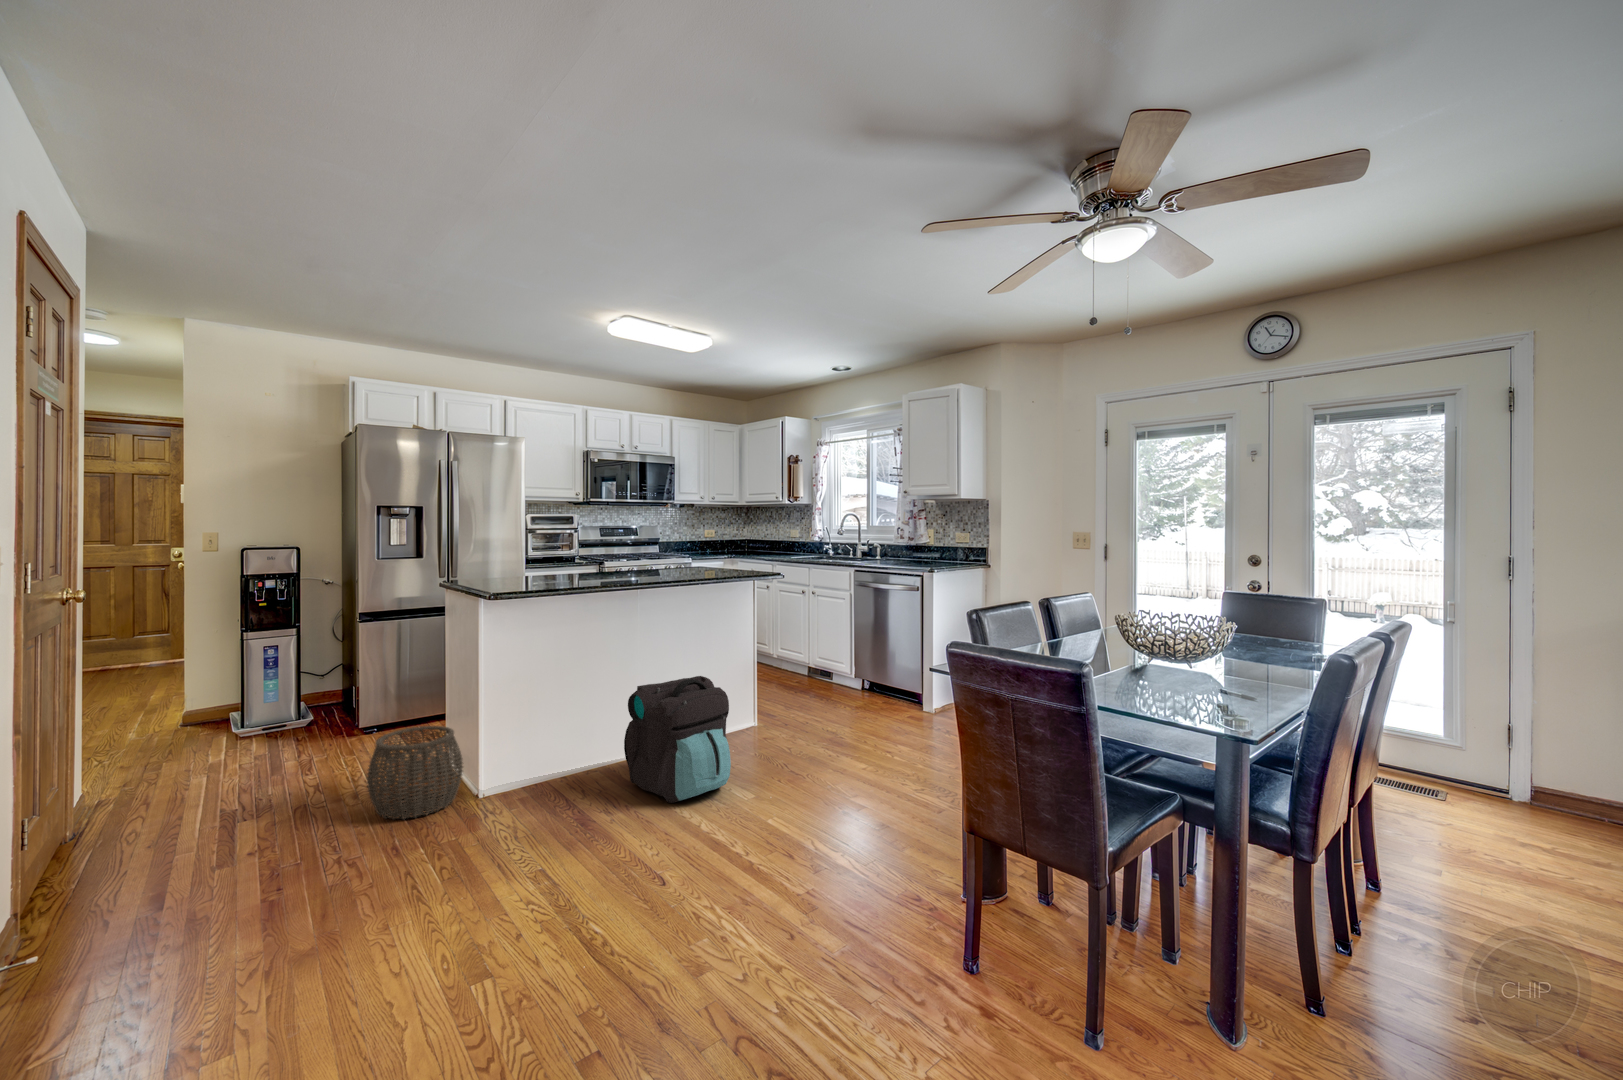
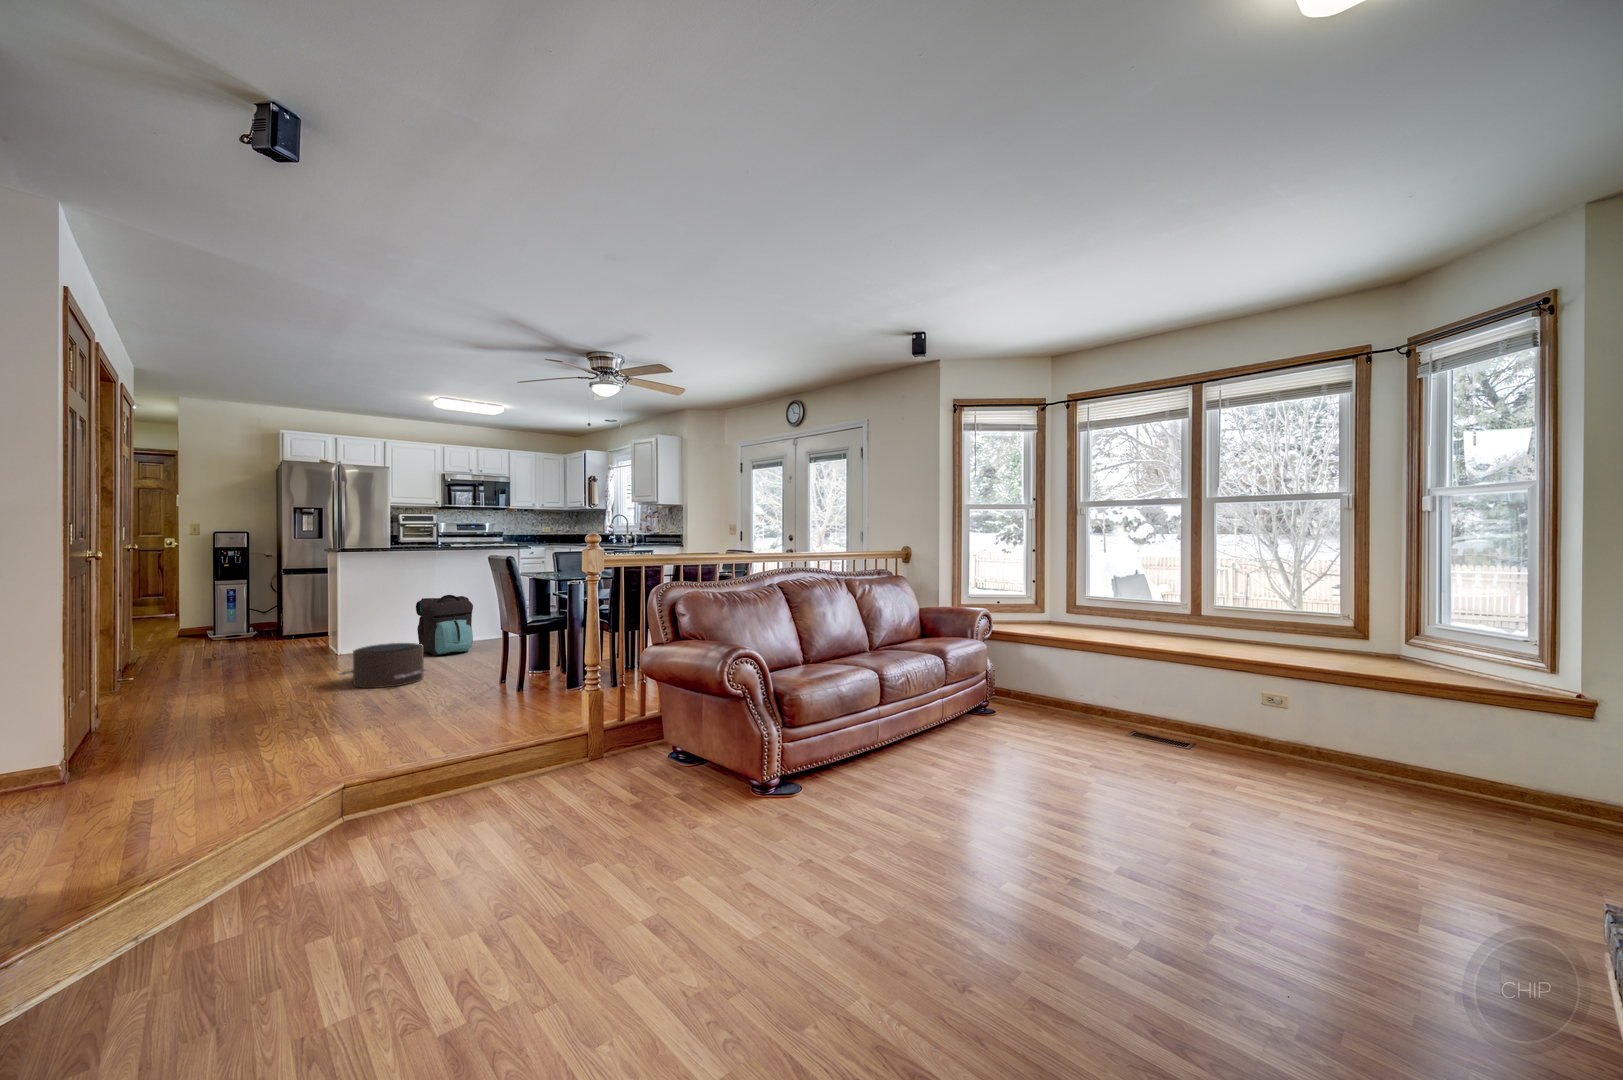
woven basket: present [367,726,463,819] -> none [275,619,328,661]
pouf: none [555,826,756,986] -> present [340,643,425,688]

